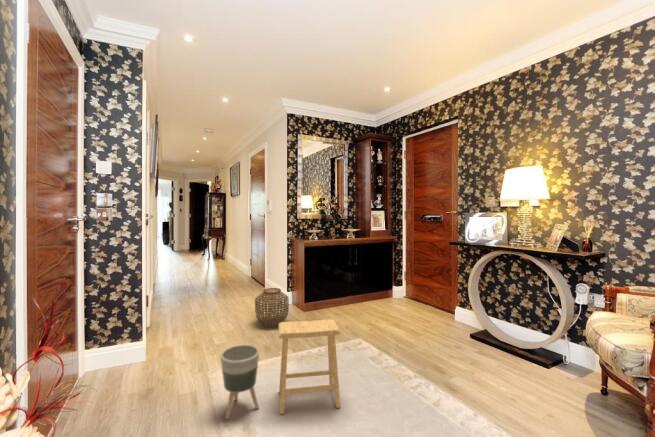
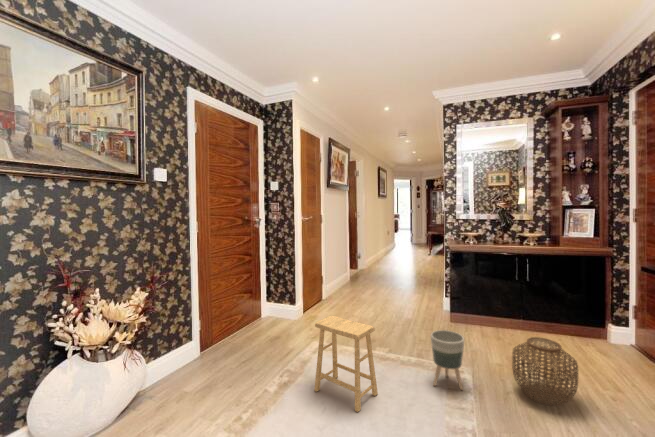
woven basket: present [255,288,289,327] -> present [512,337,578,406]
planter: present [221,345,259,419] -> present [431,330,465,390]

